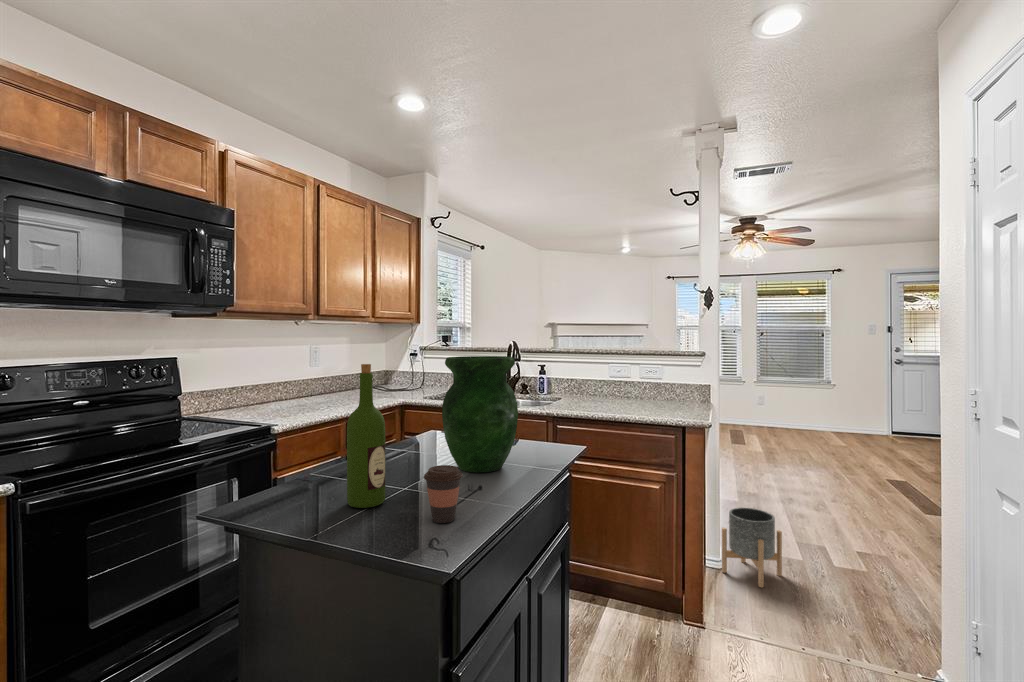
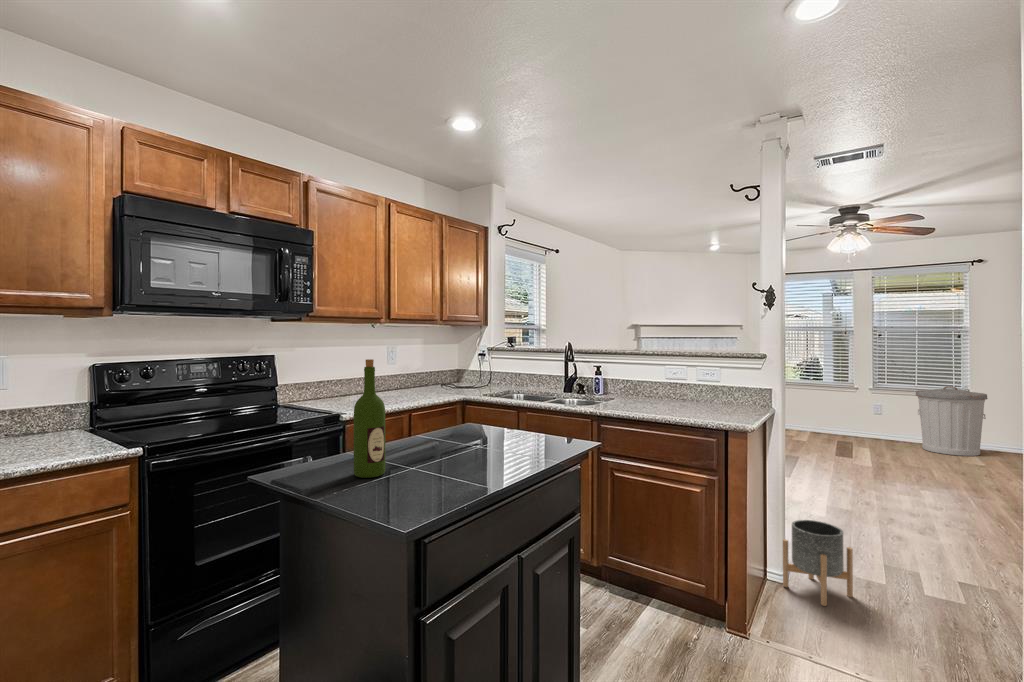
vase: present [442,356,518,472] -> none [449,355,517,457]
trash can: none [791,379,846,438] -> present [916,386,988,456]
coffee cup: present [424,465,463,523] -> none [404,445,437,493]

